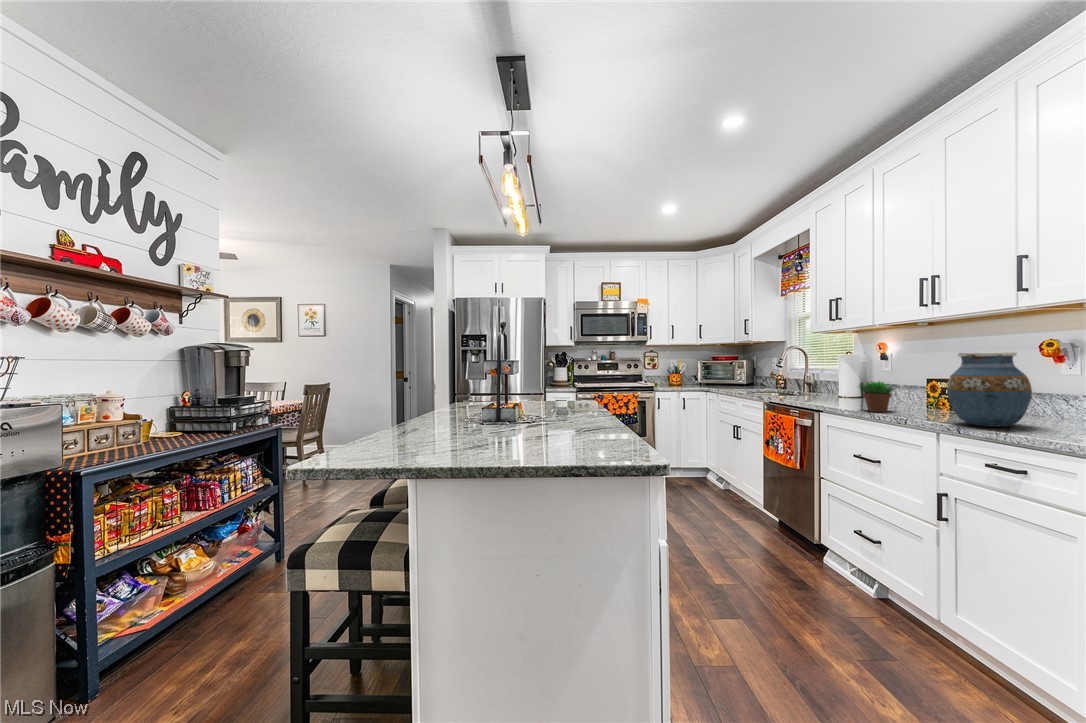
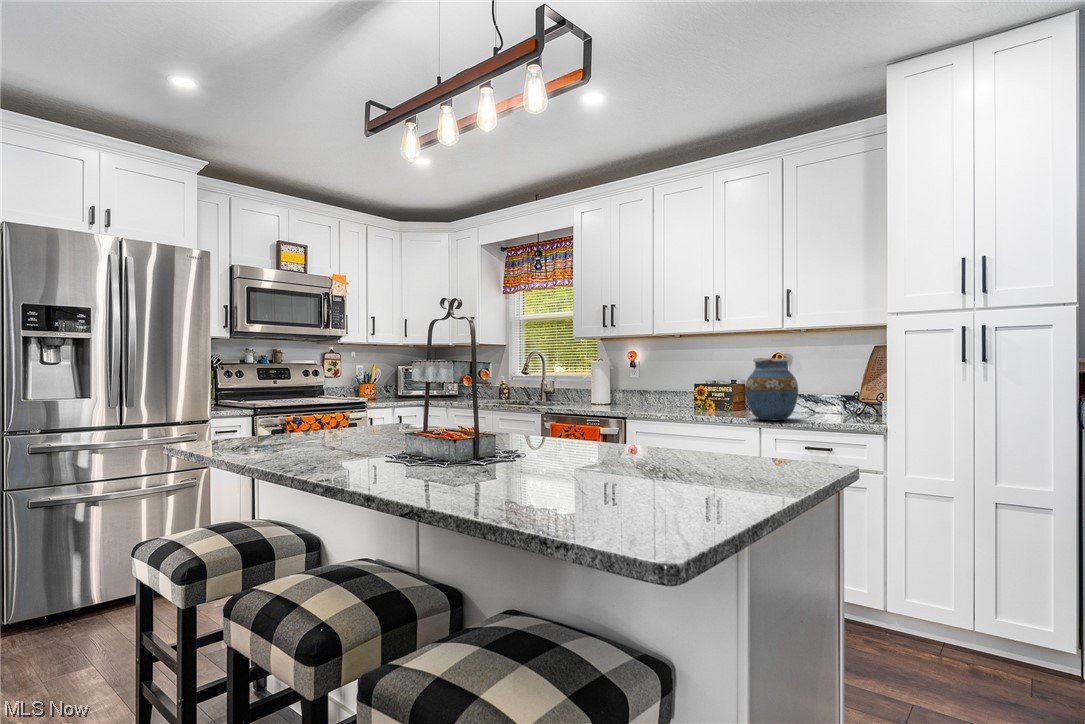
succulent plant: present [859,381,893,412] -> none [656,385,687,416]

